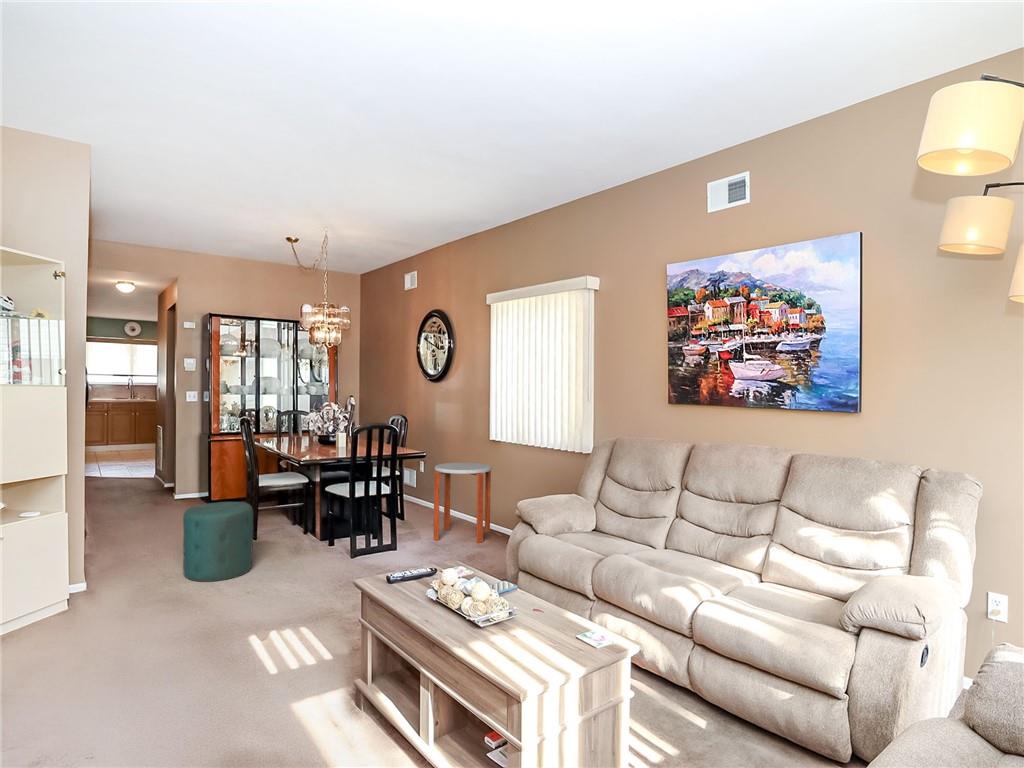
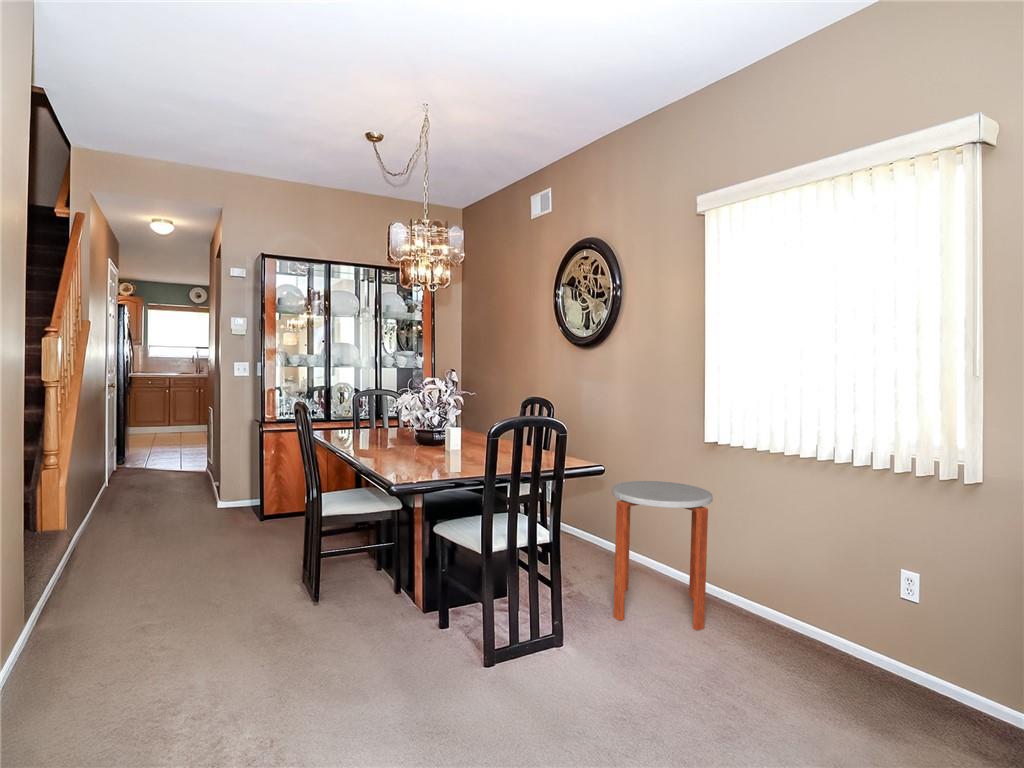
ottoman: present [183,502,253,582] -> none [175,560,309,736]

